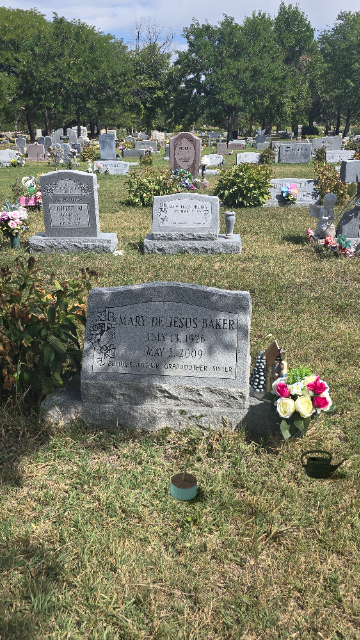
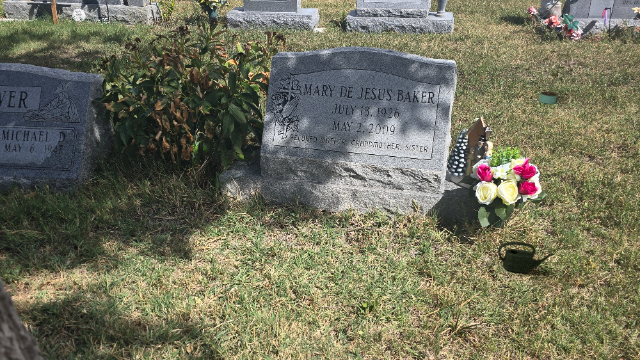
potted plant: present [161,410,213,500] -> present [539,51,573,104]

